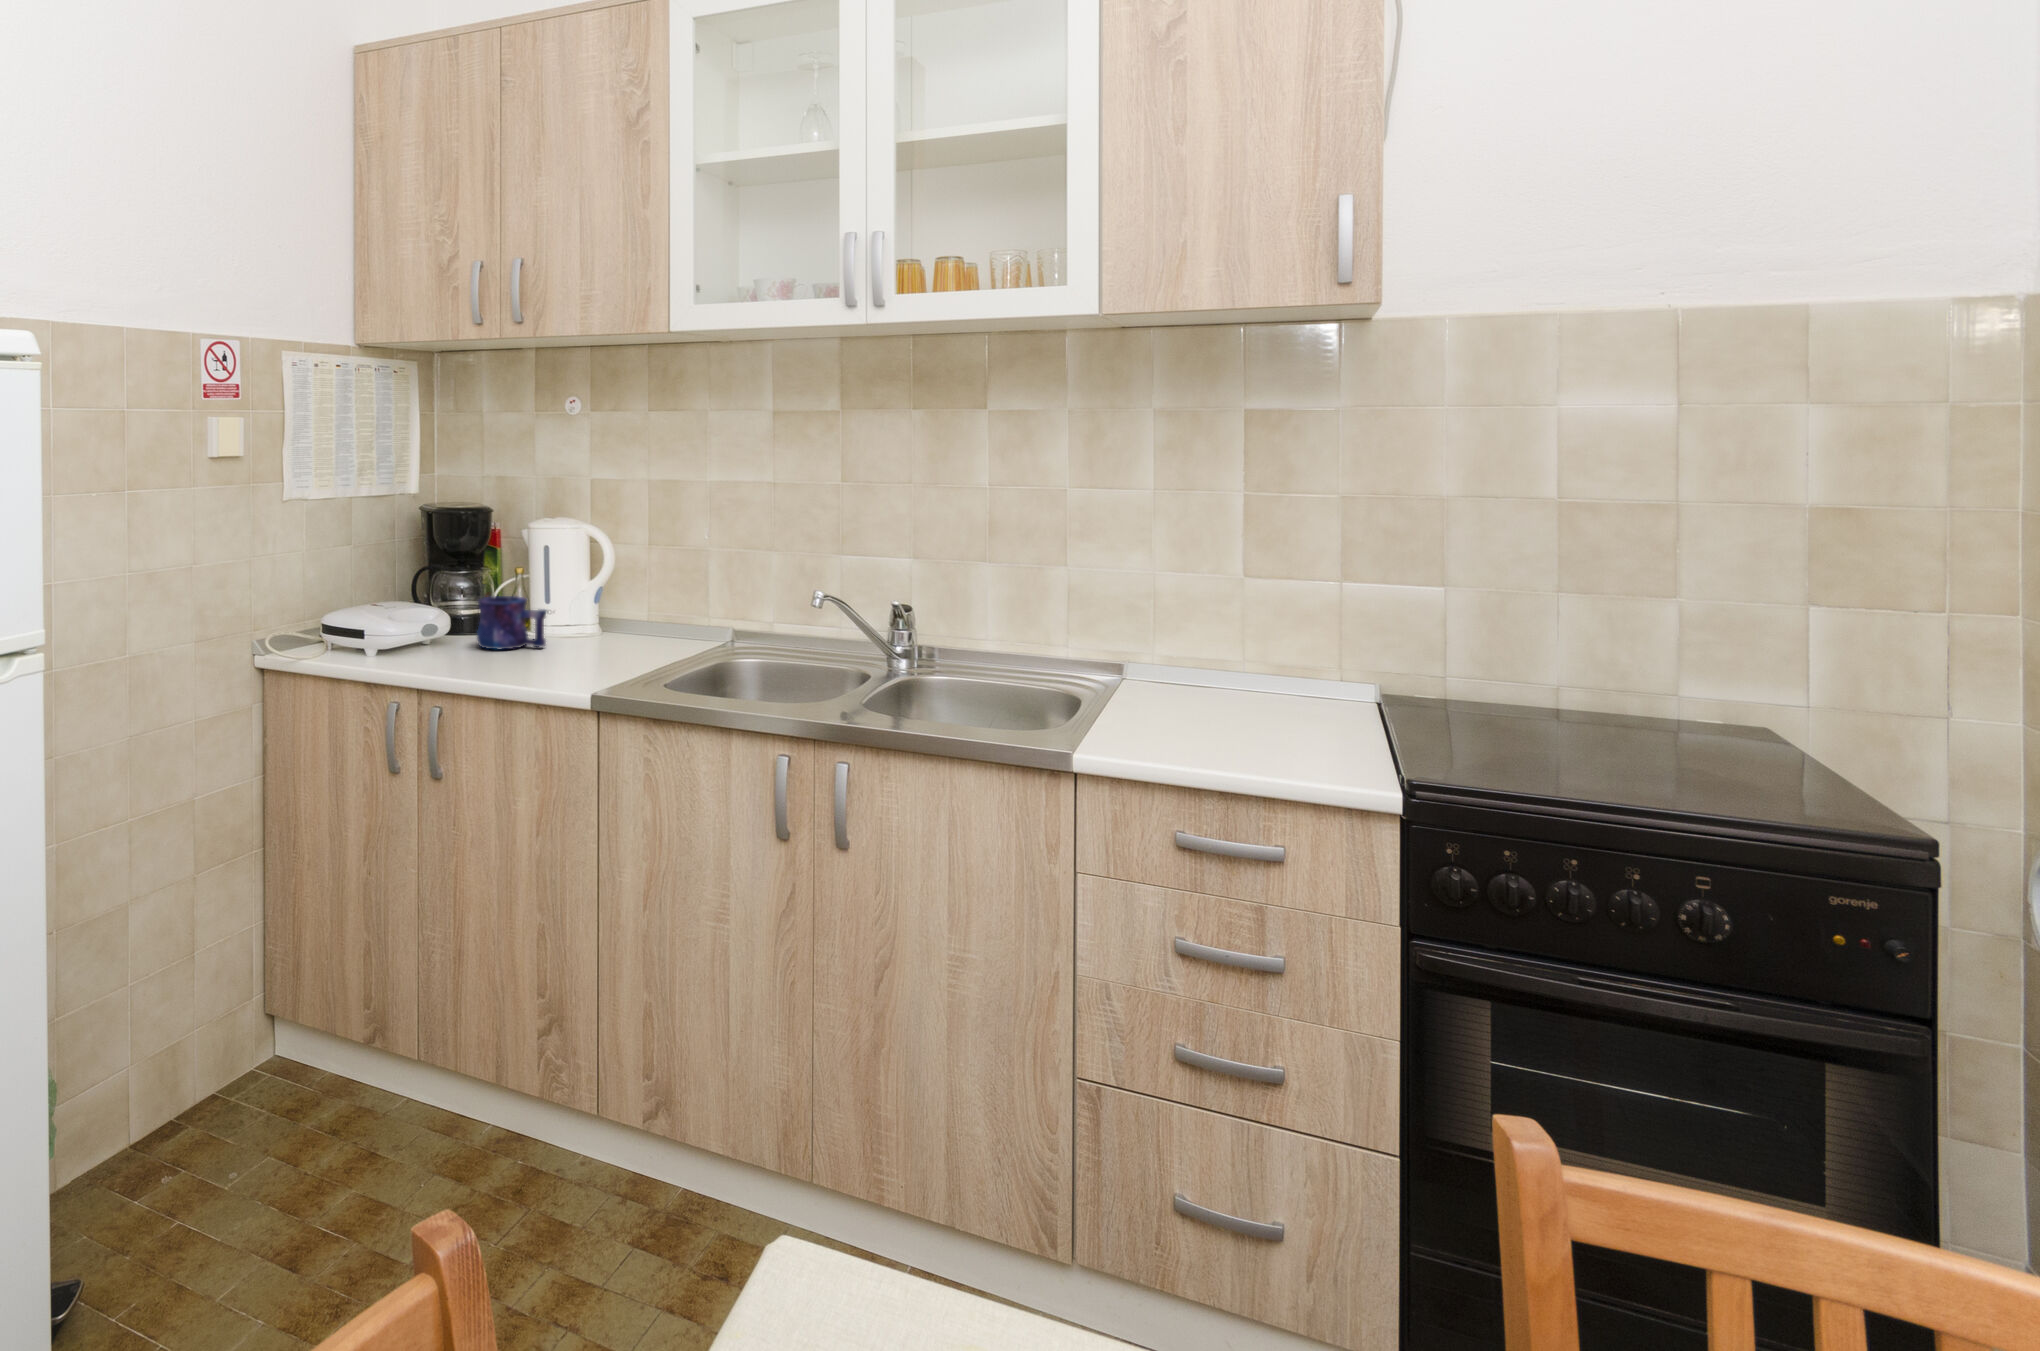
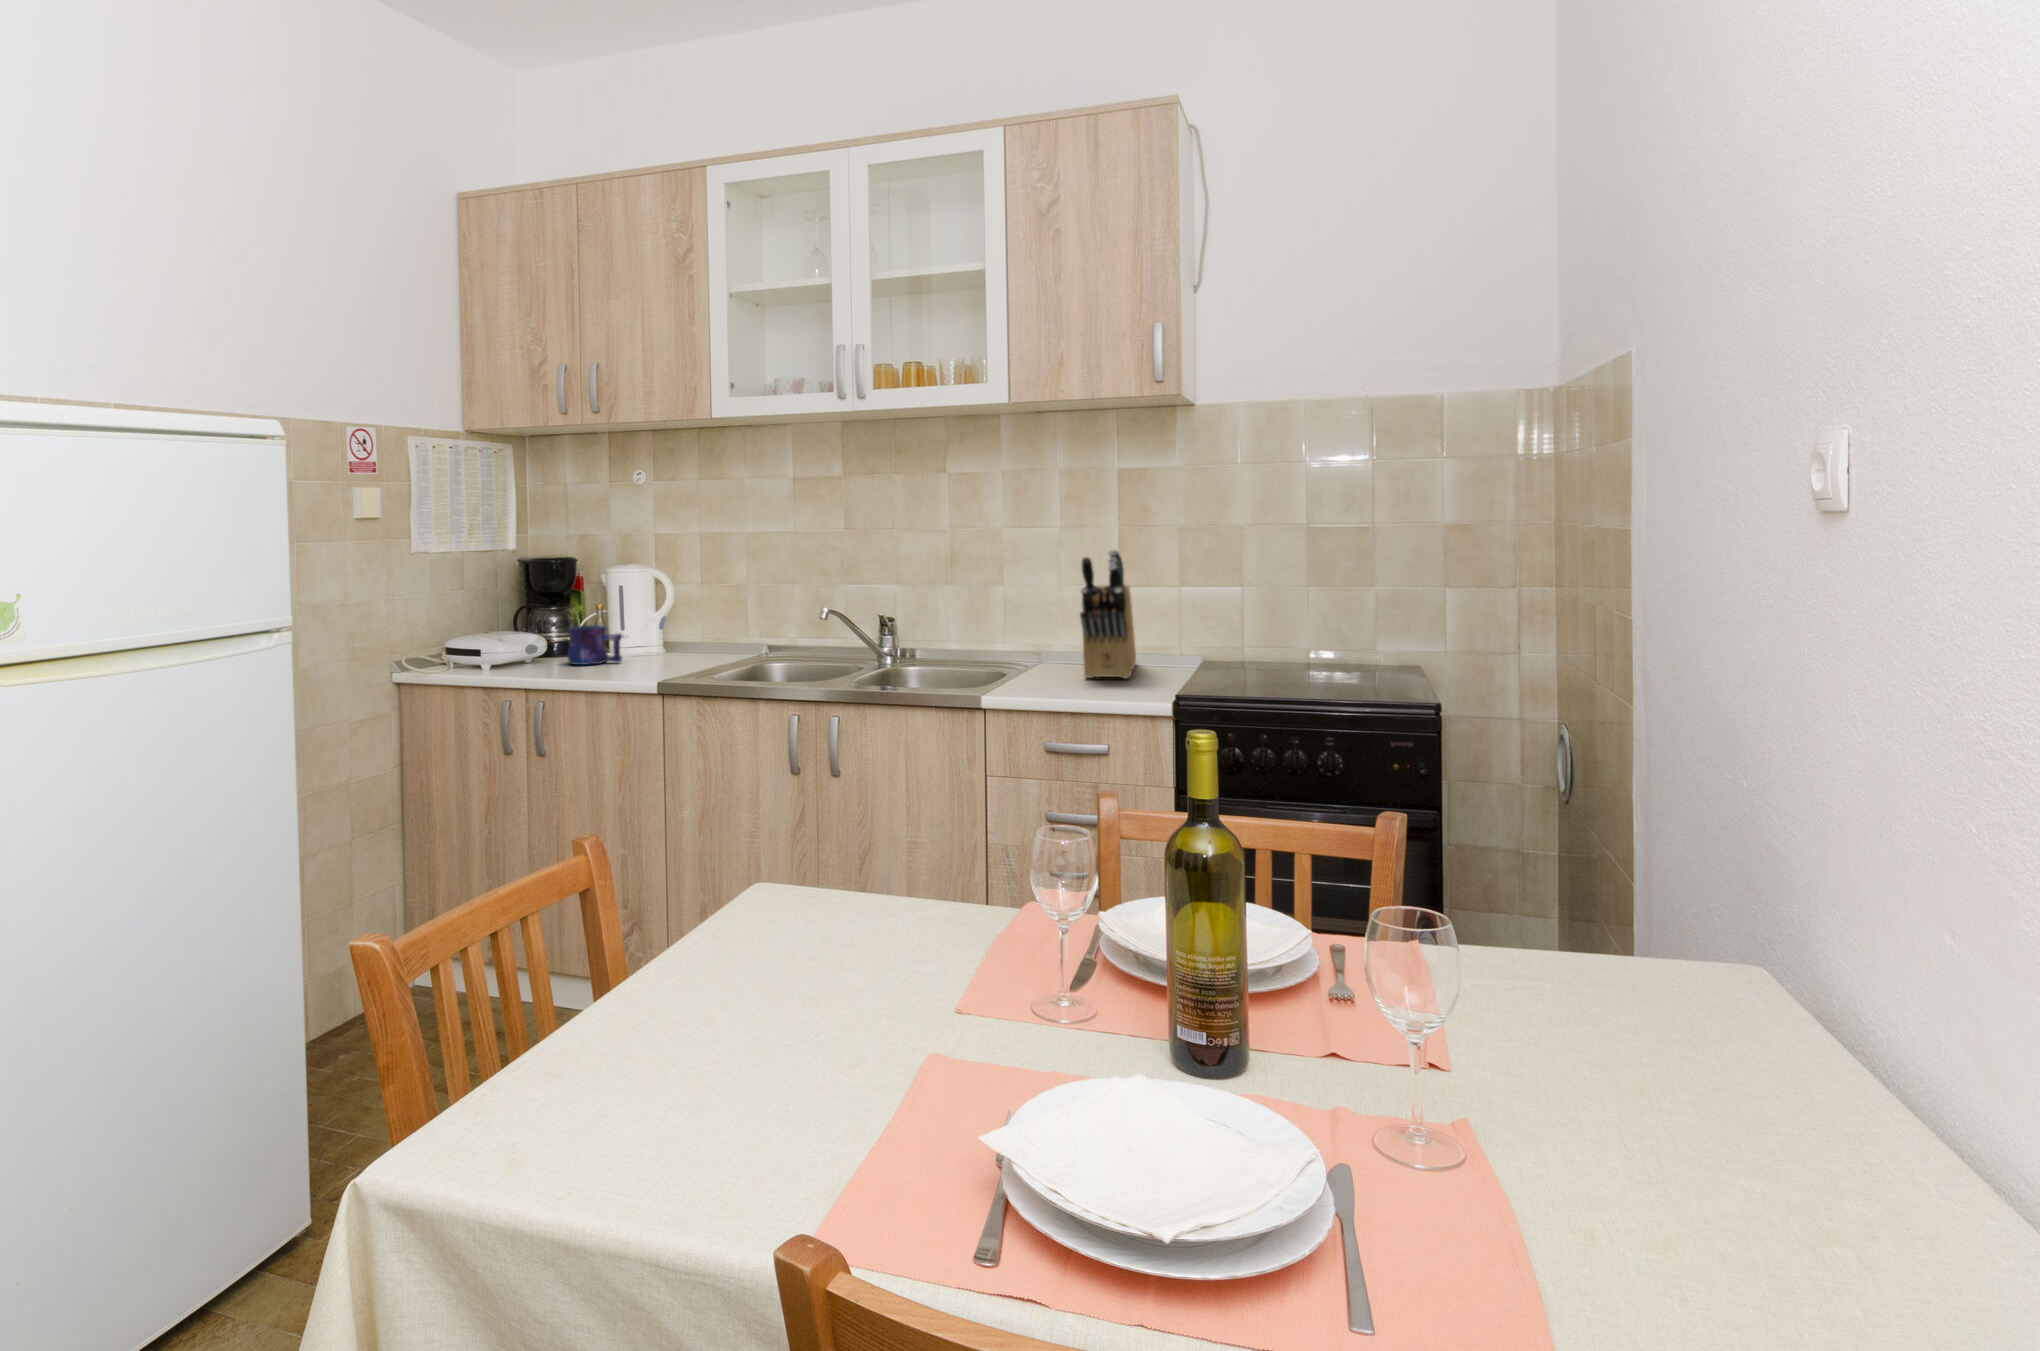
knife block: none [1203,535,1289,726] -> present [1080,550,1136,679]

